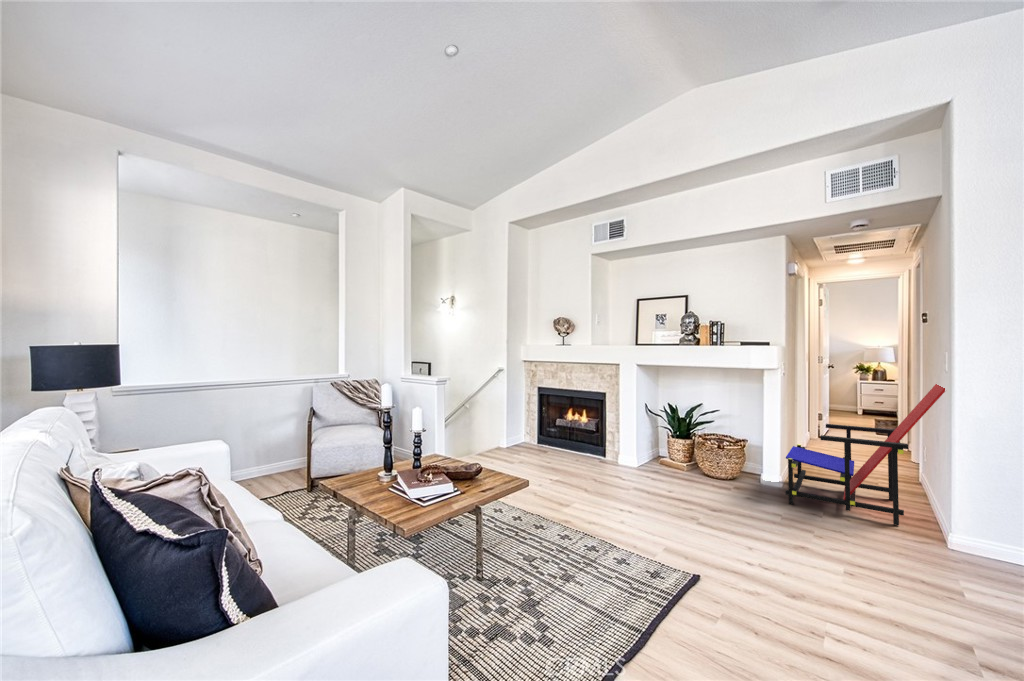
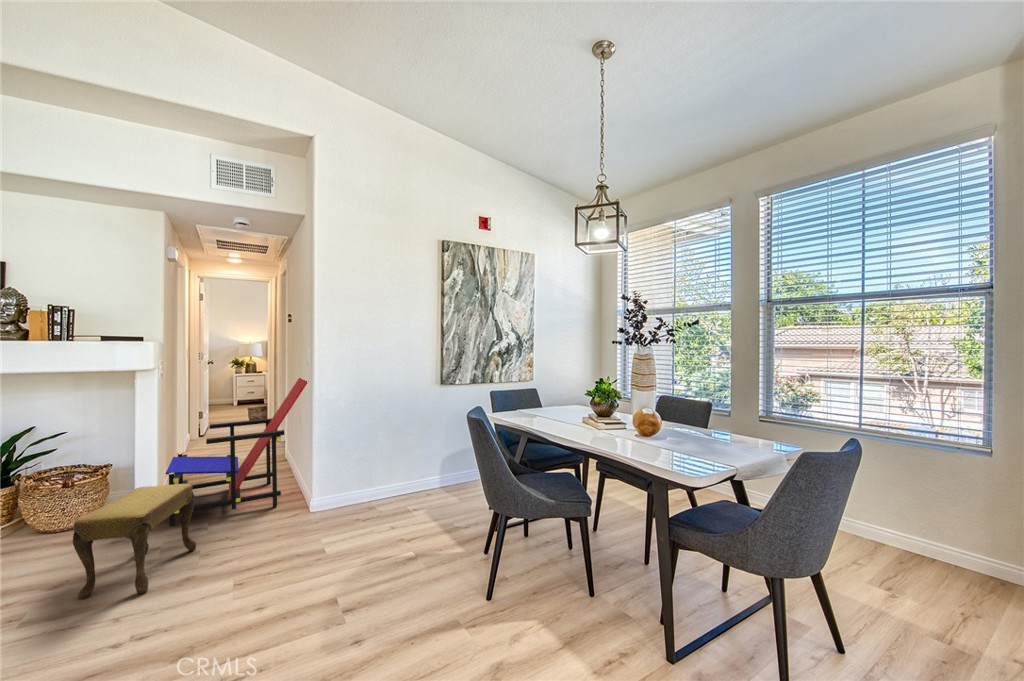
footstool: none [722,462,809,546] -> present [73,484,196,599]

